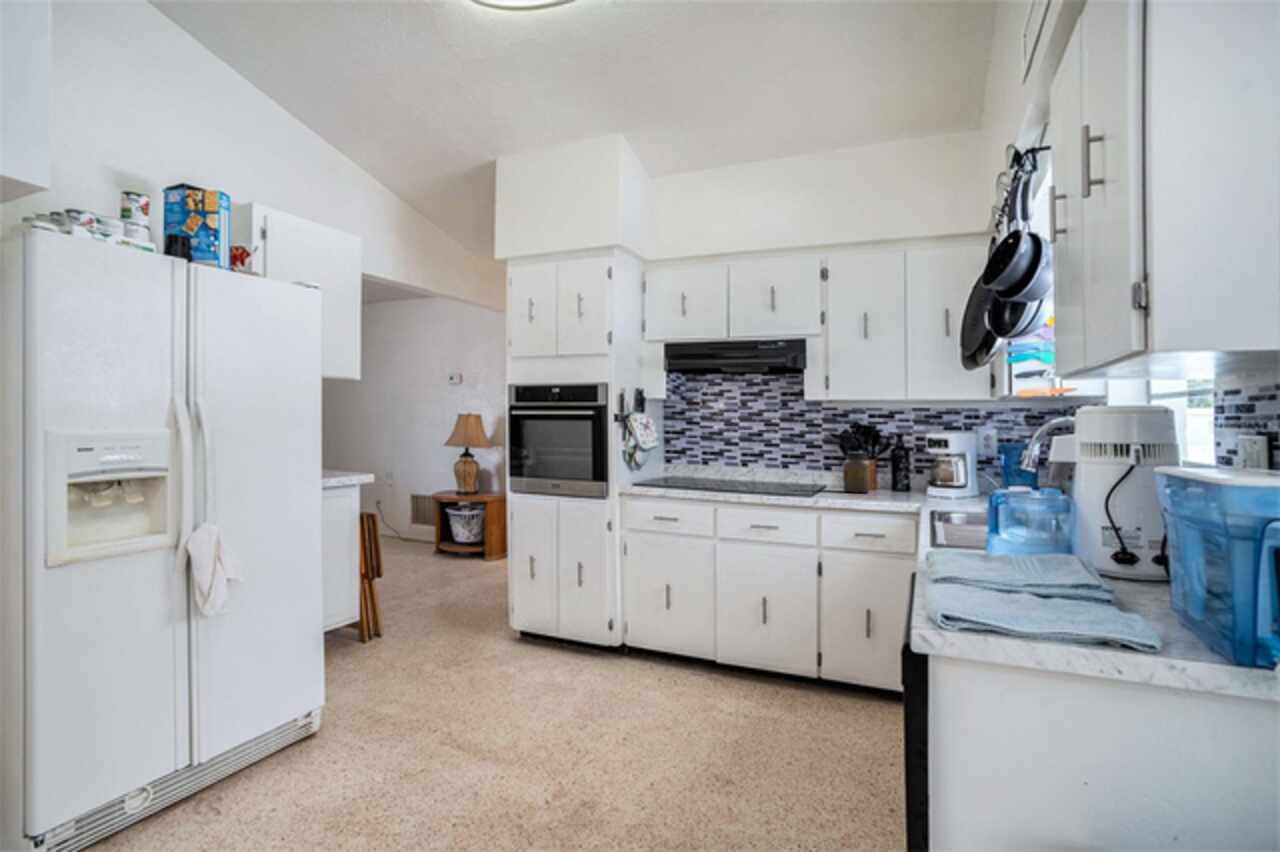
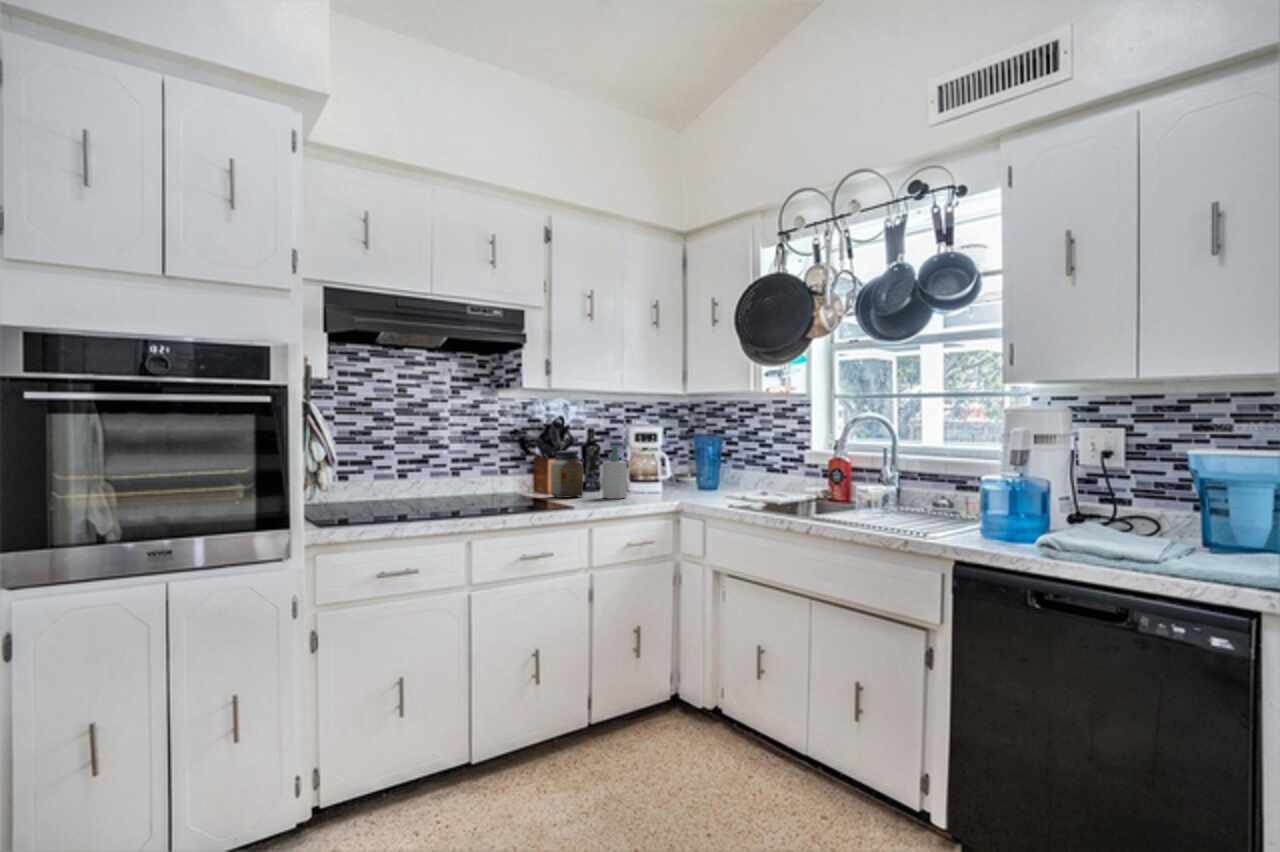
soap bottle: none [875,449,899,497] -> present [603,446,627,499]

